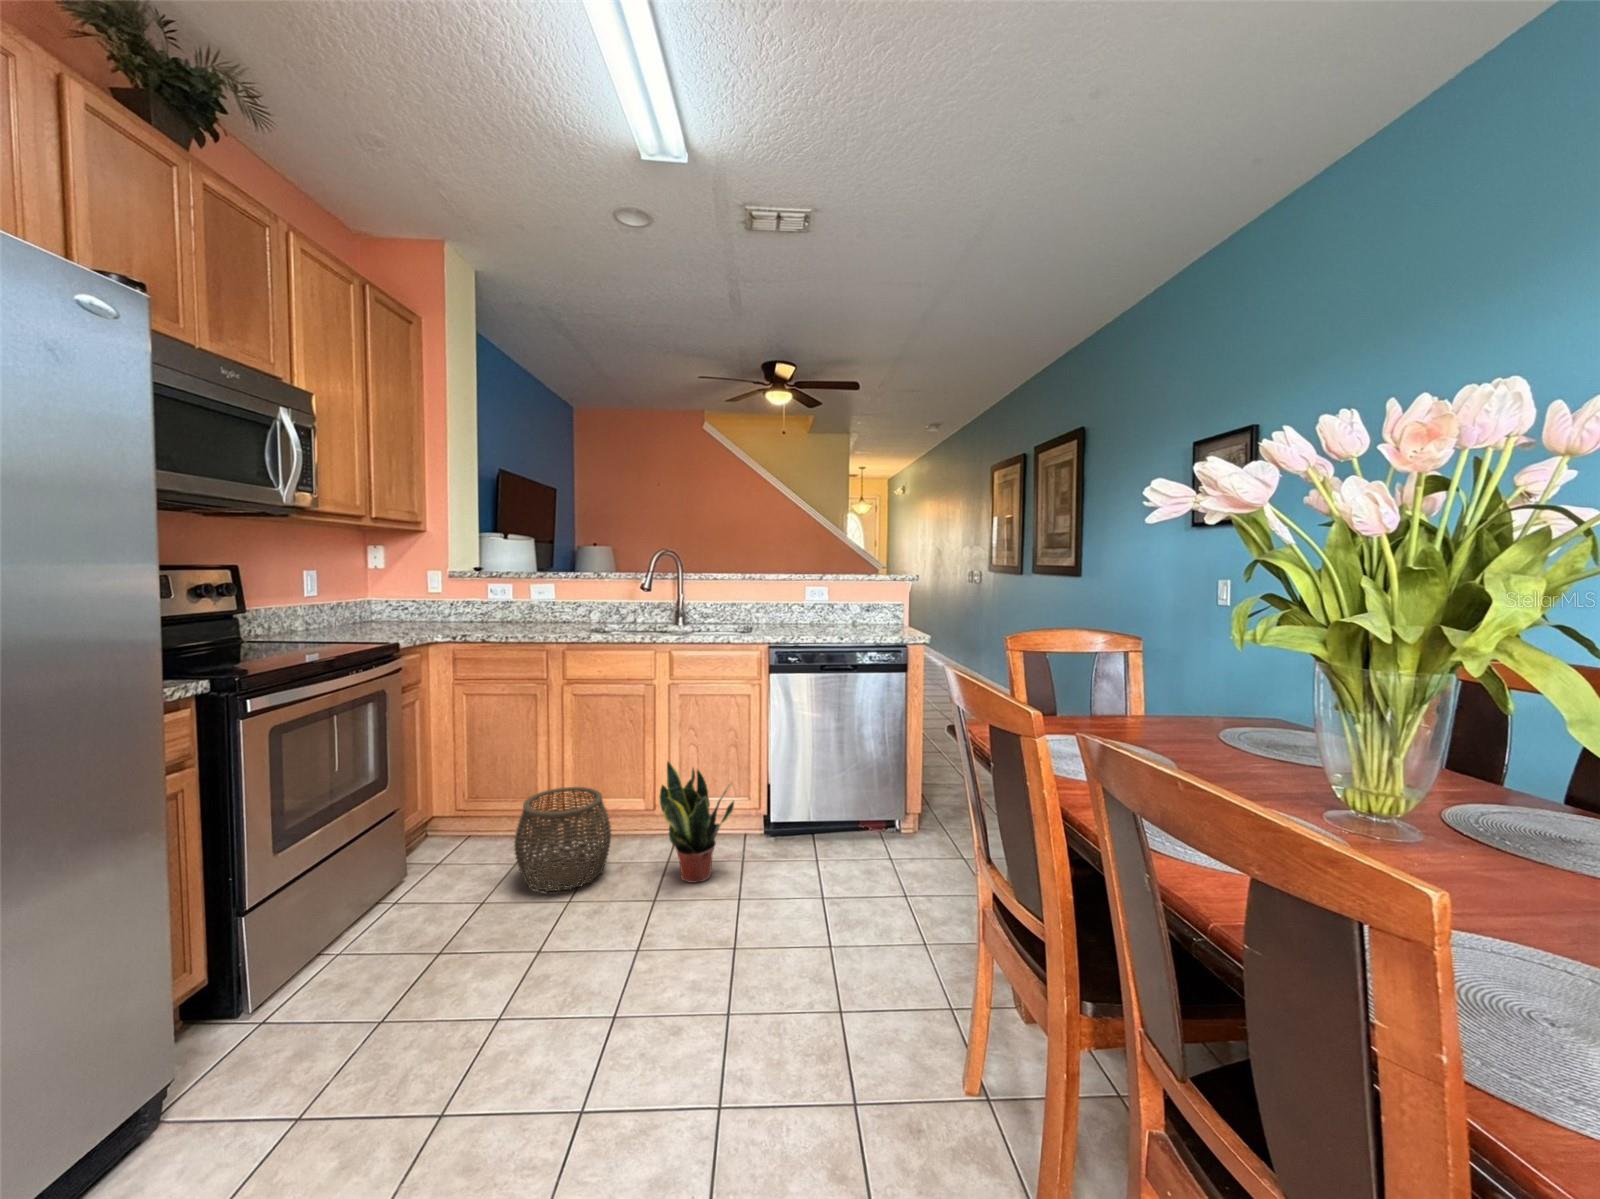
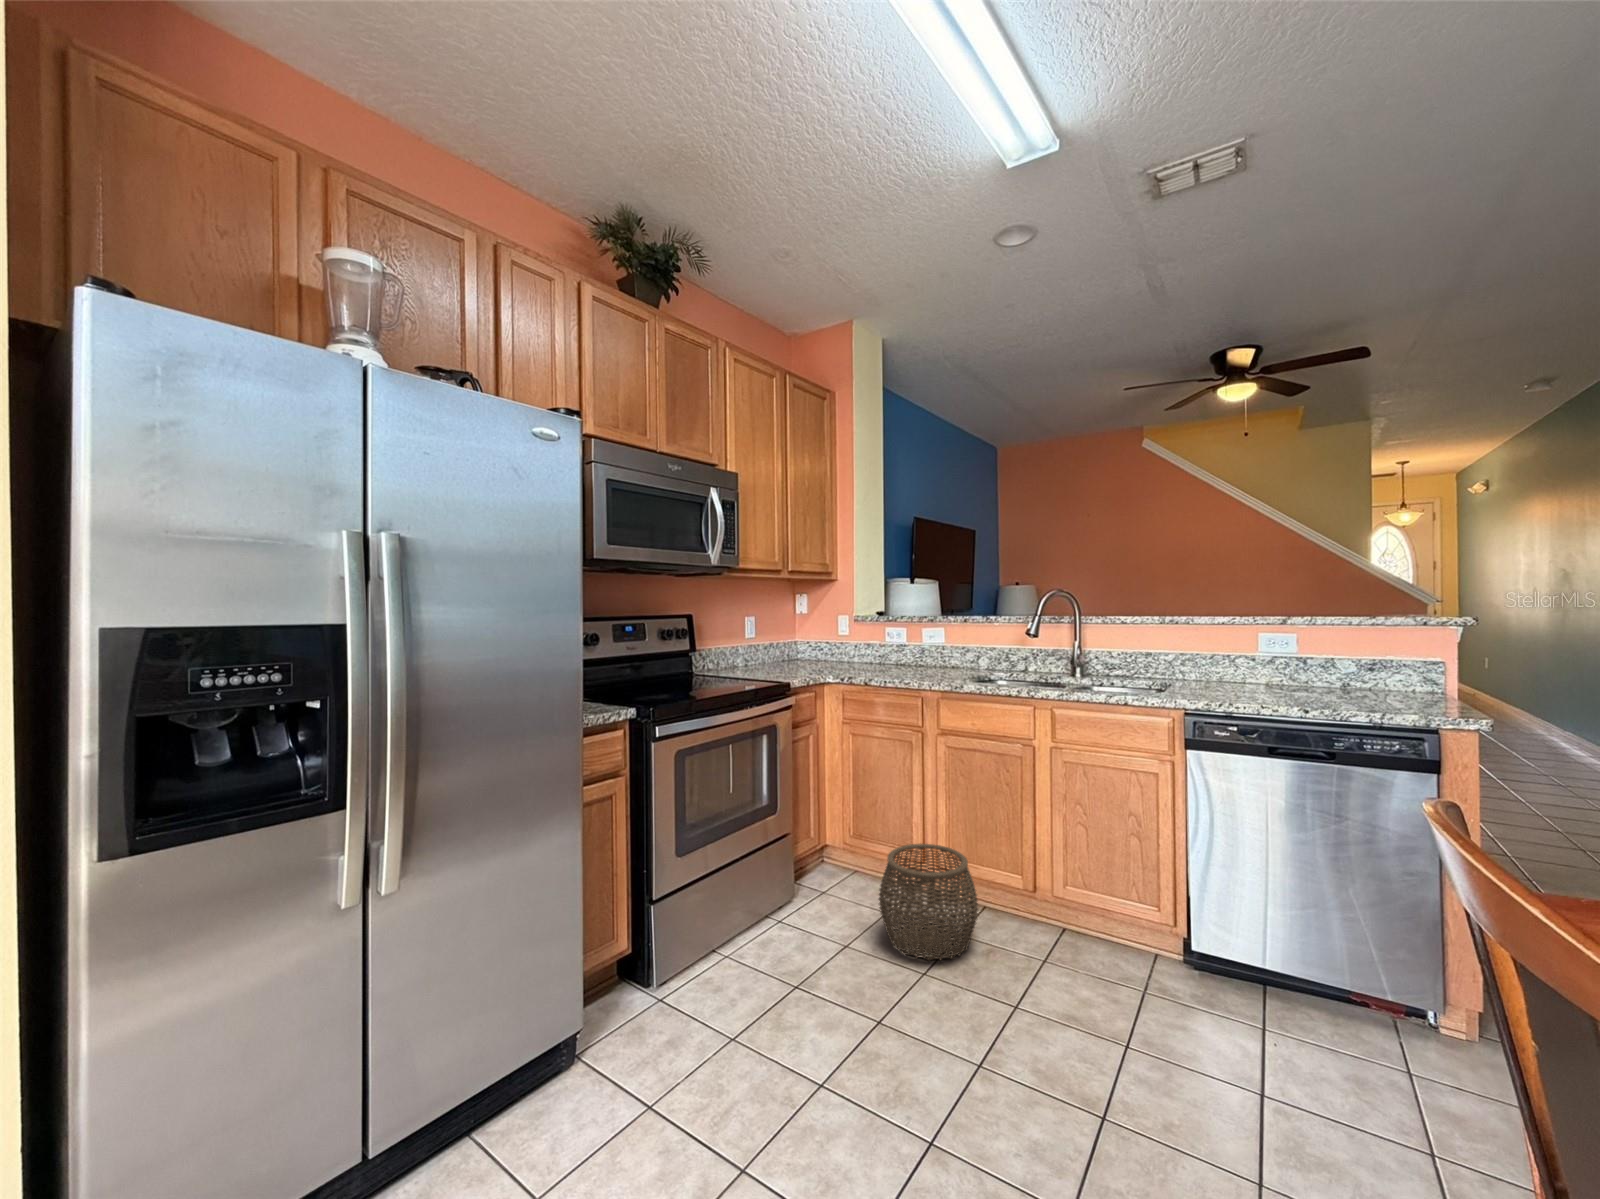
potted plant: present [659,762,734,883] -> none [1027,841,1127,1004]

